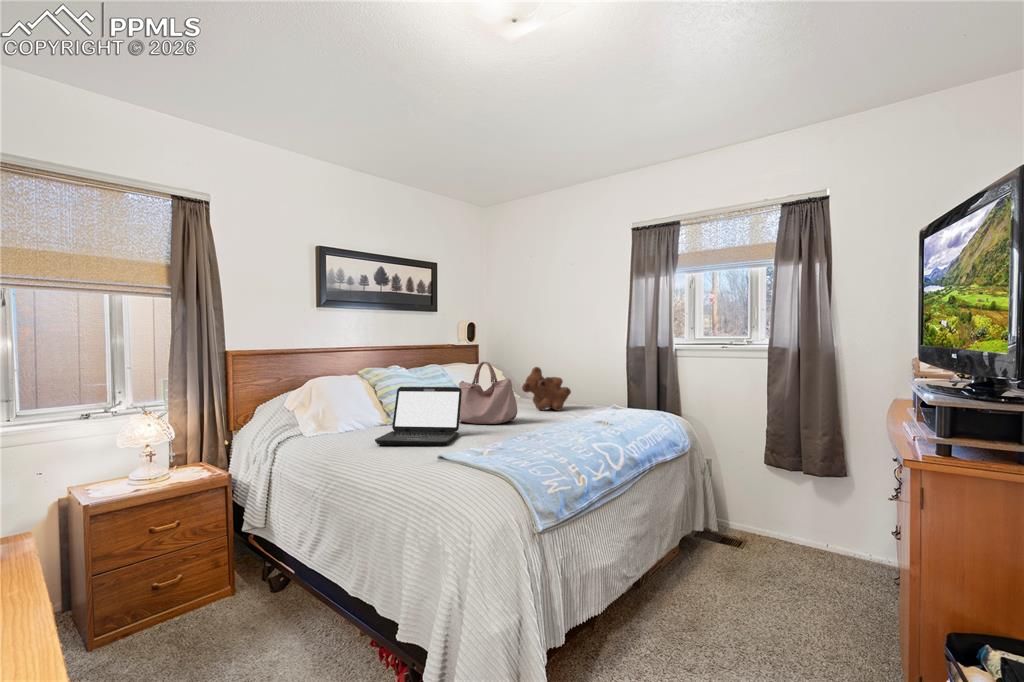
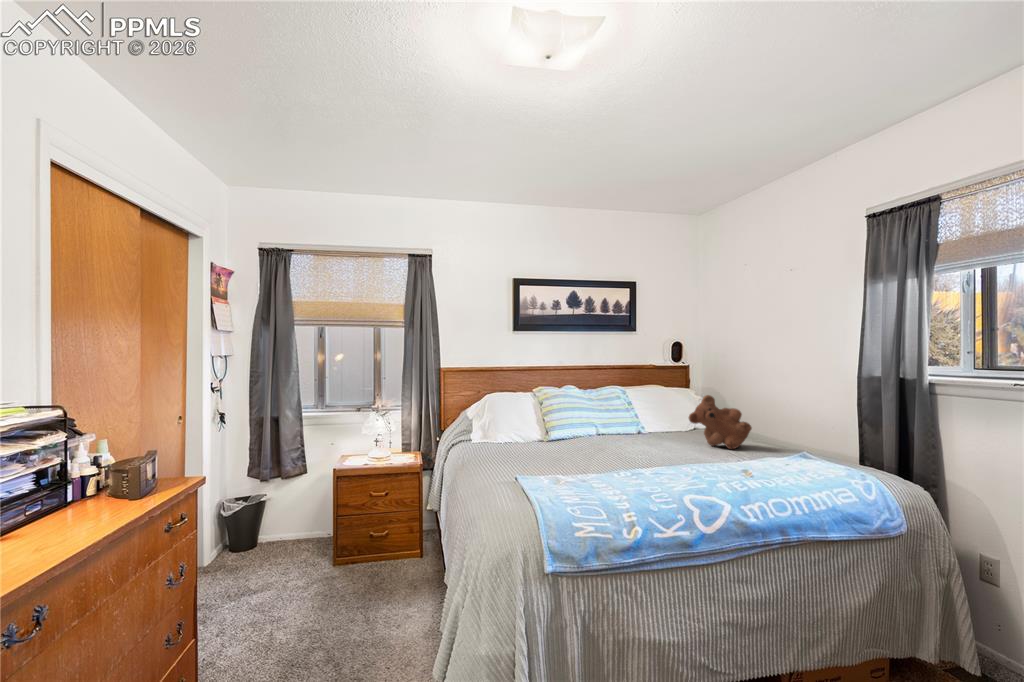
handbag: present [459,362,517,424] -> none [602,386,660,454]
laptop: present [375,387,462,446] -> none [501,406,588,468]

